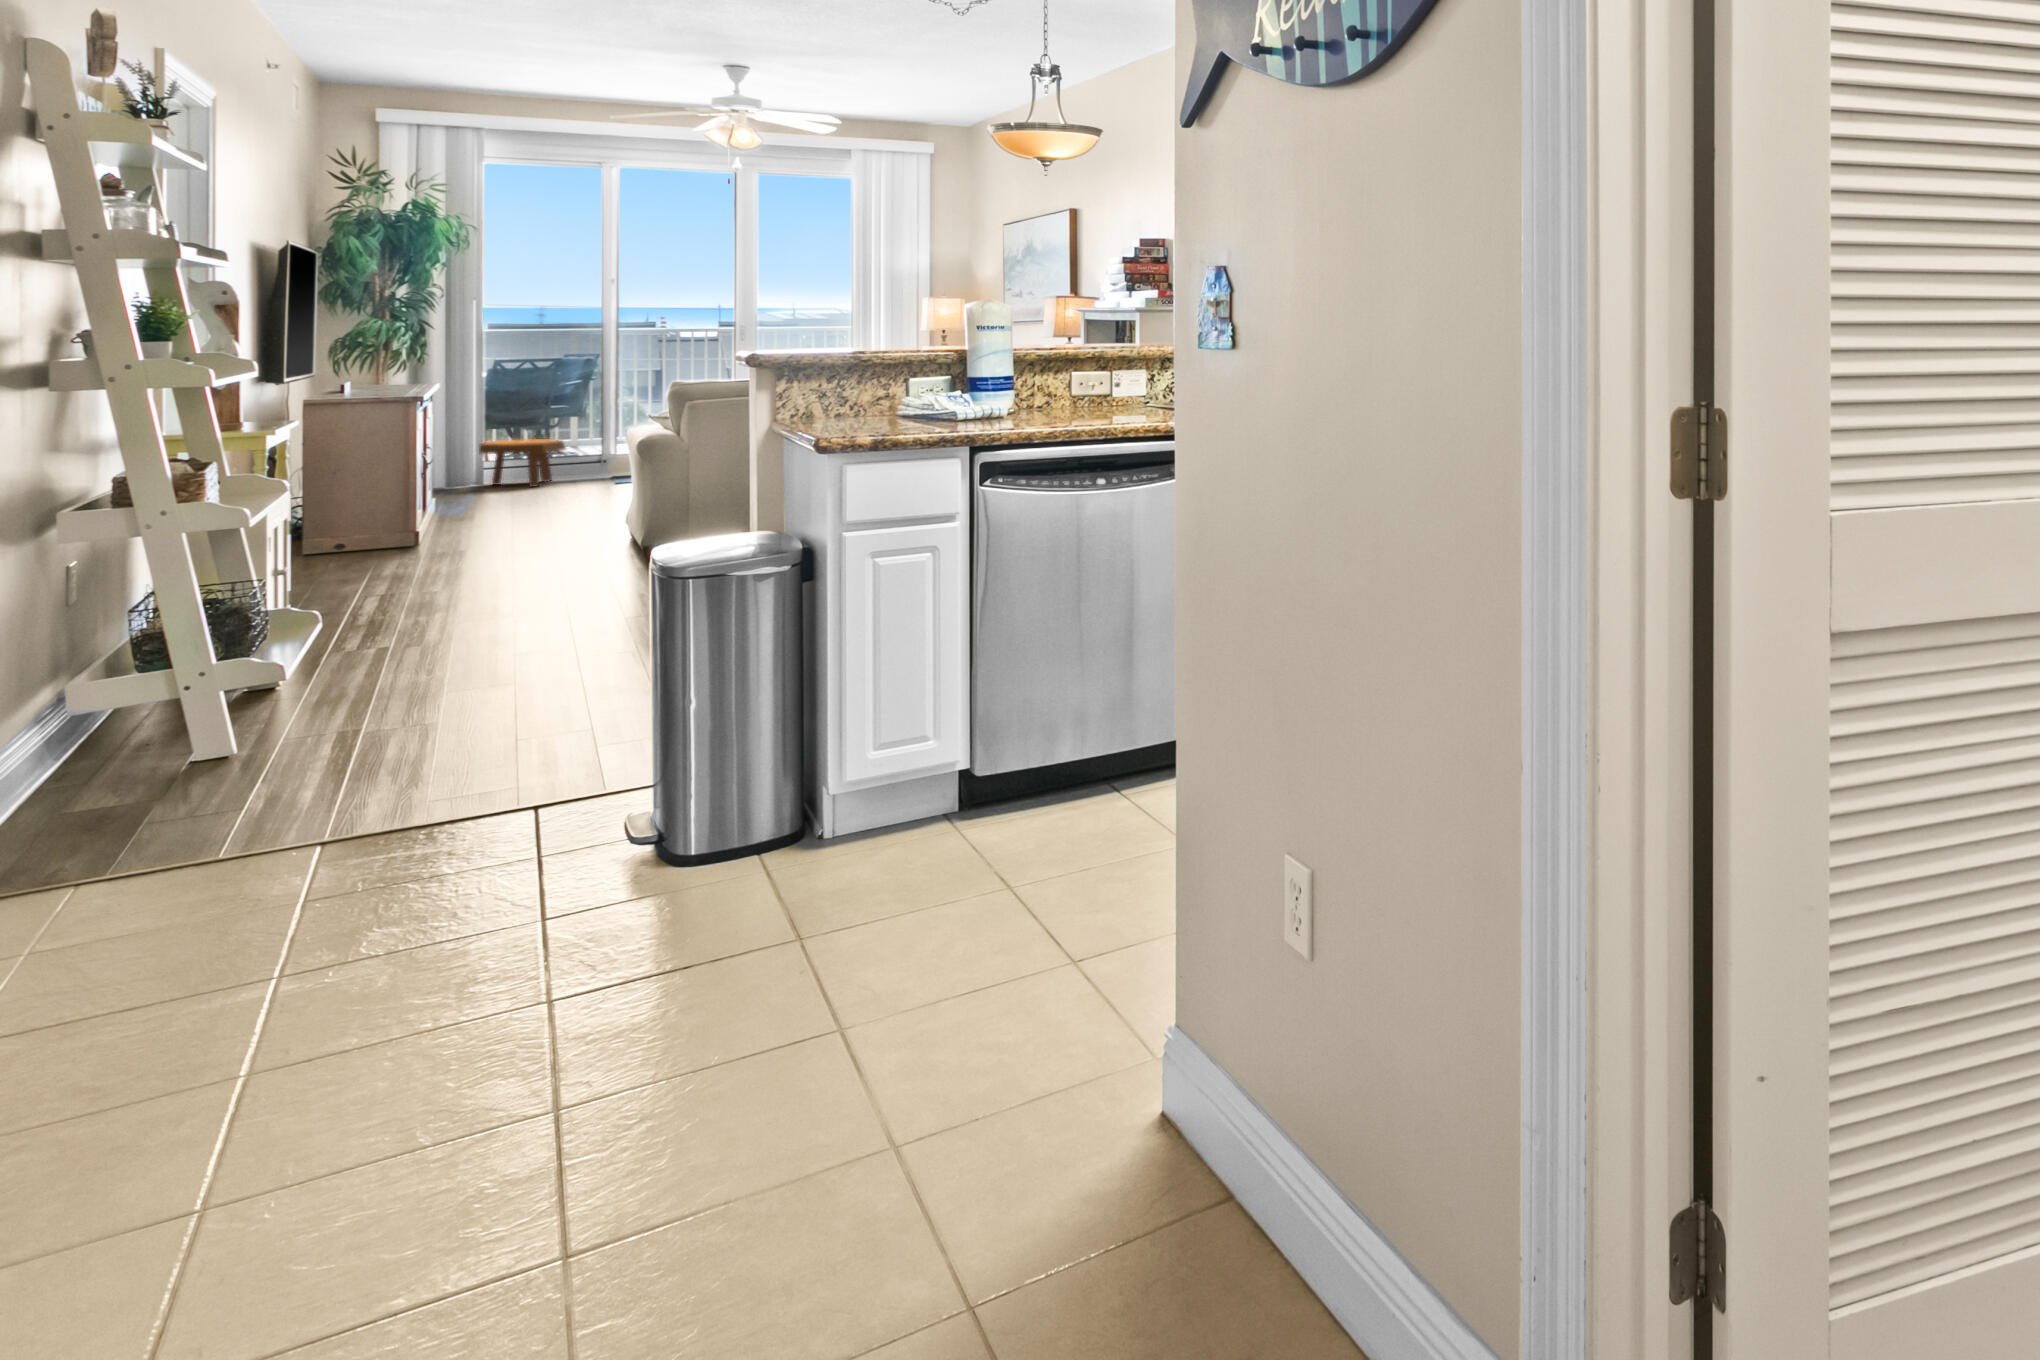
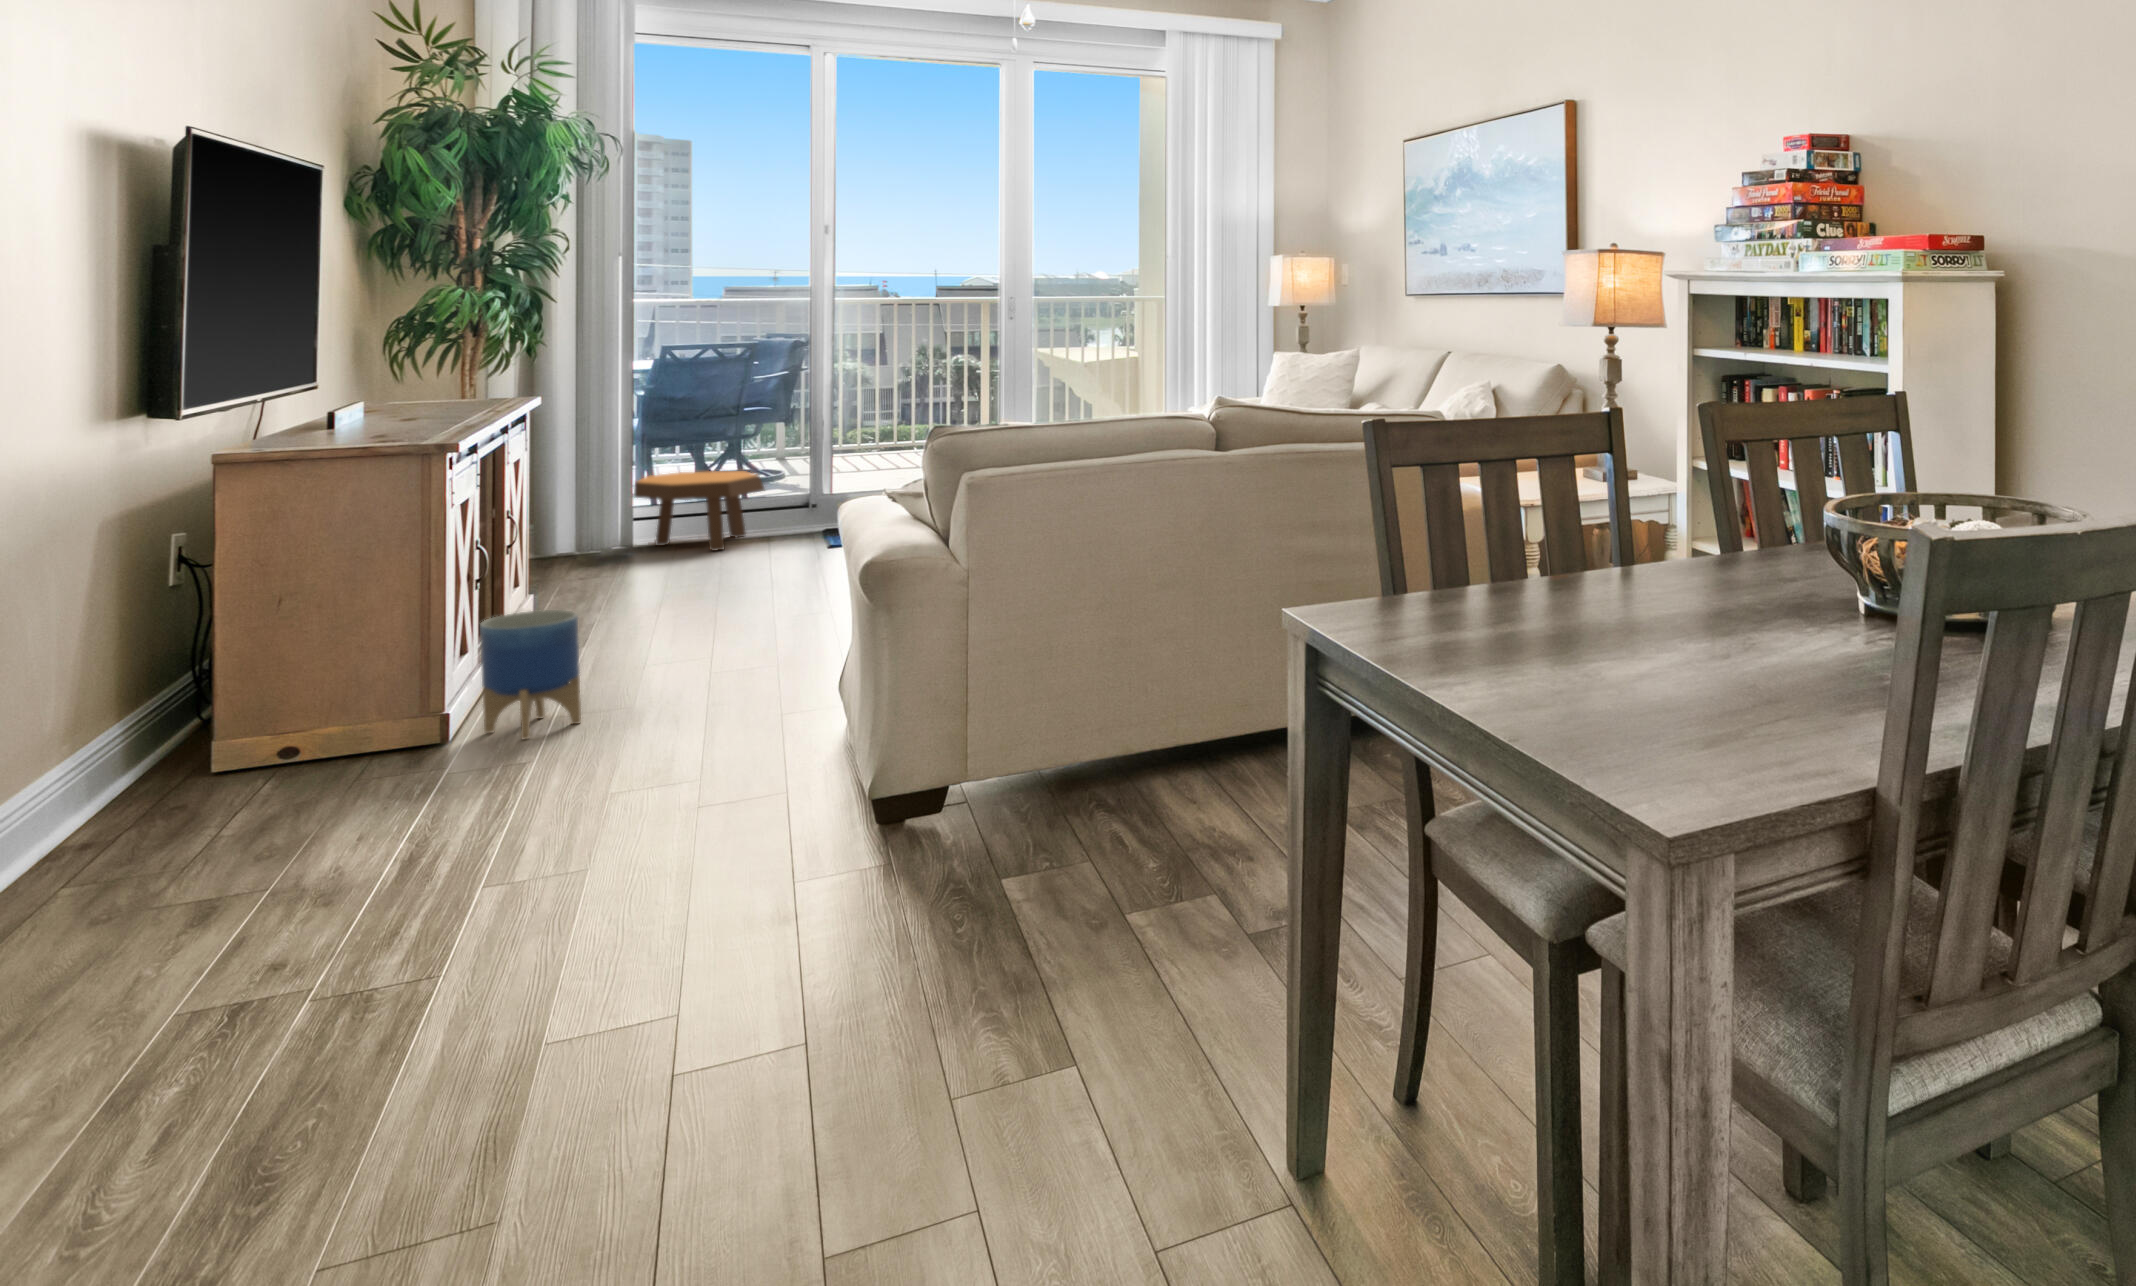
planter: none [431,484,482,544] -> present [480,610,581,739]

